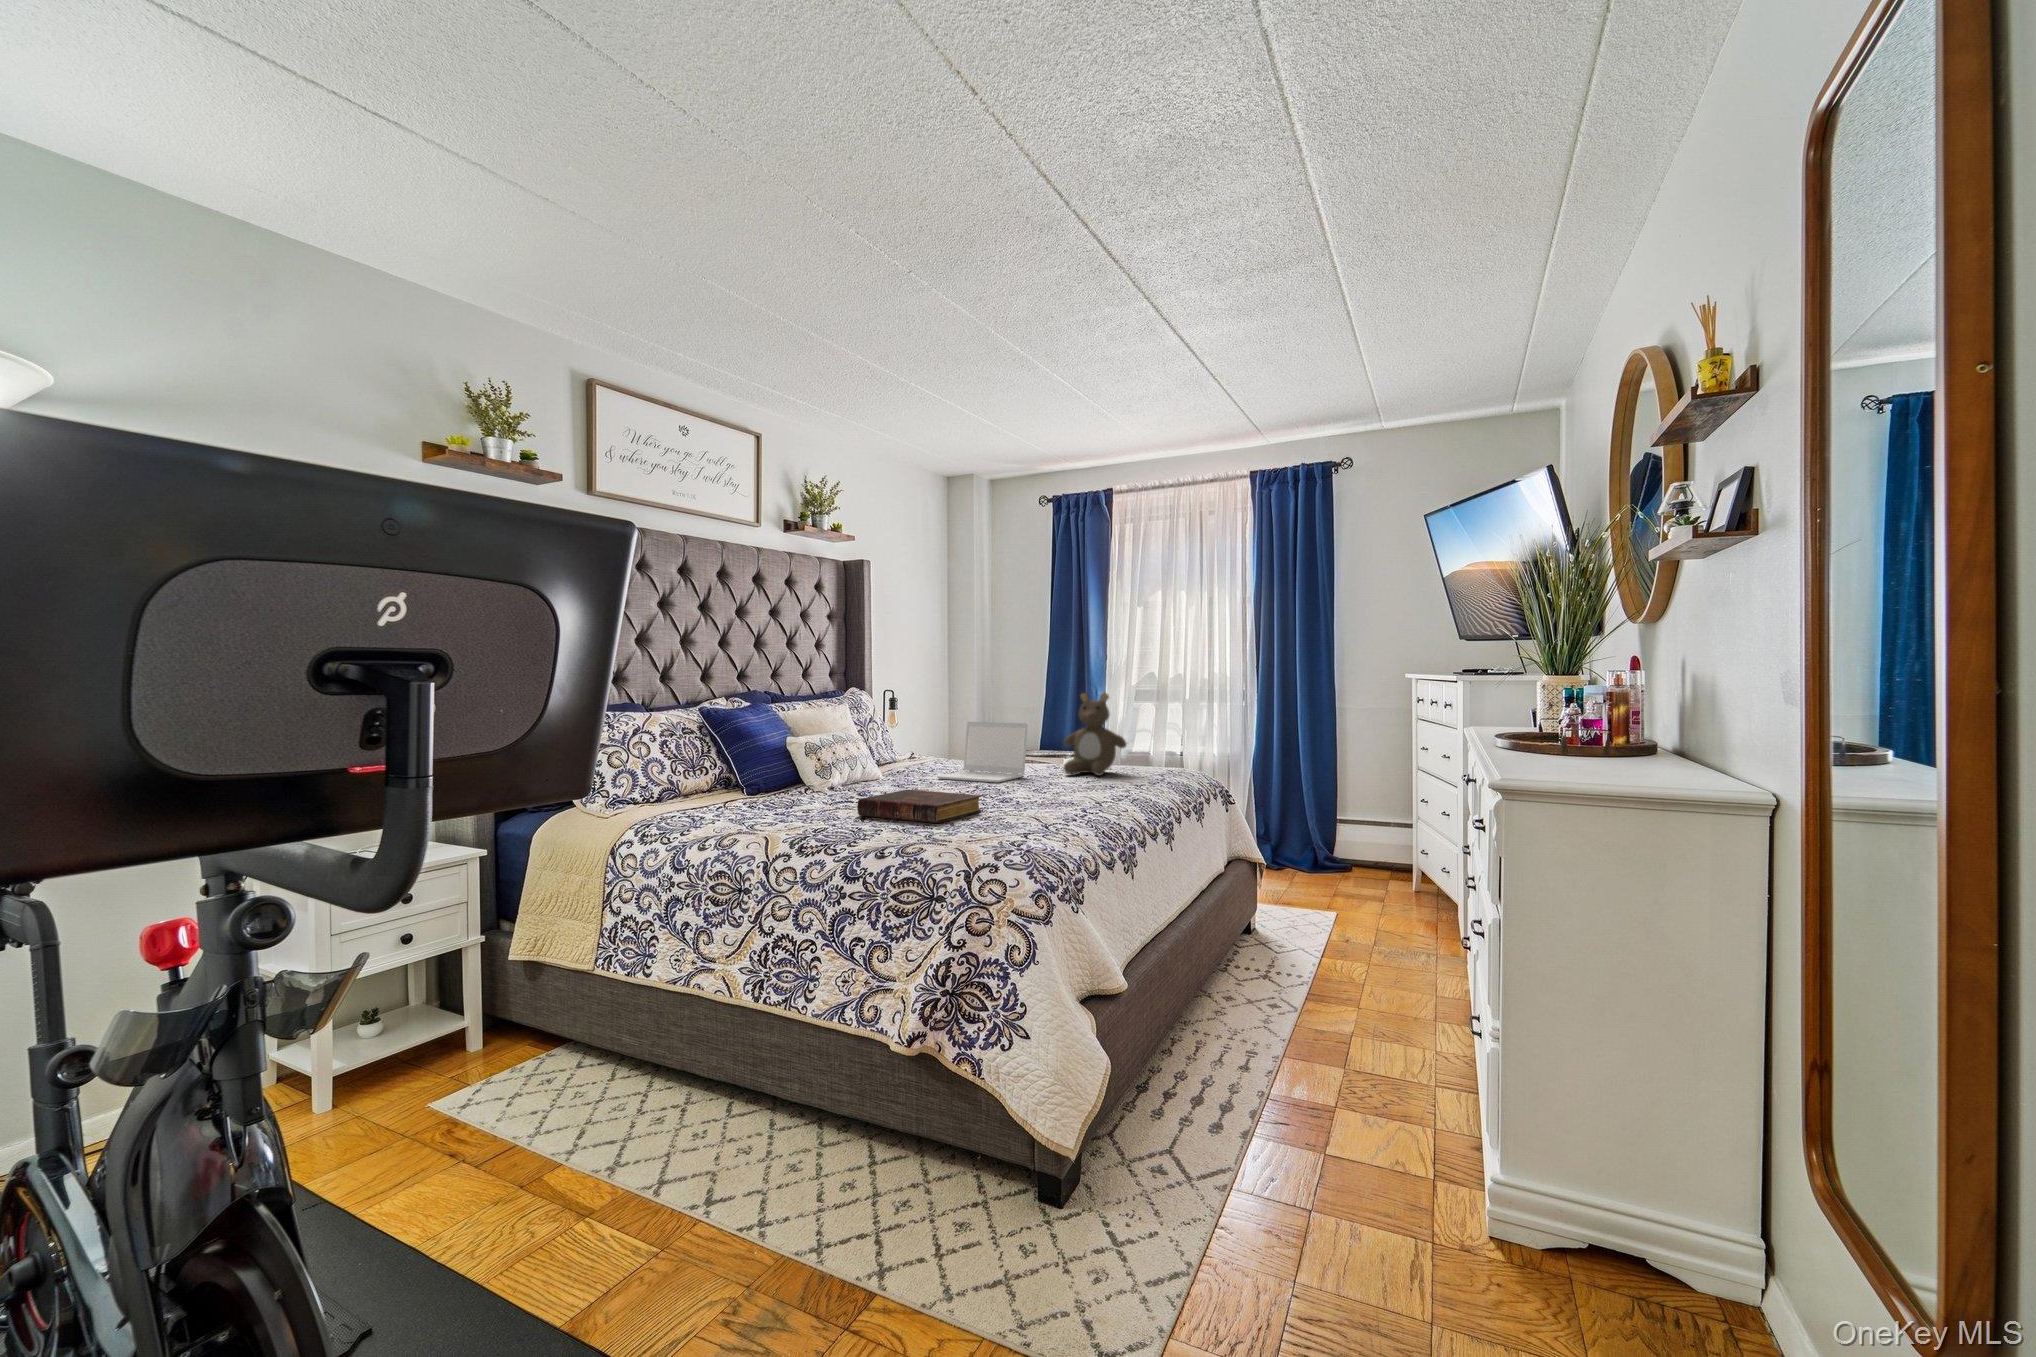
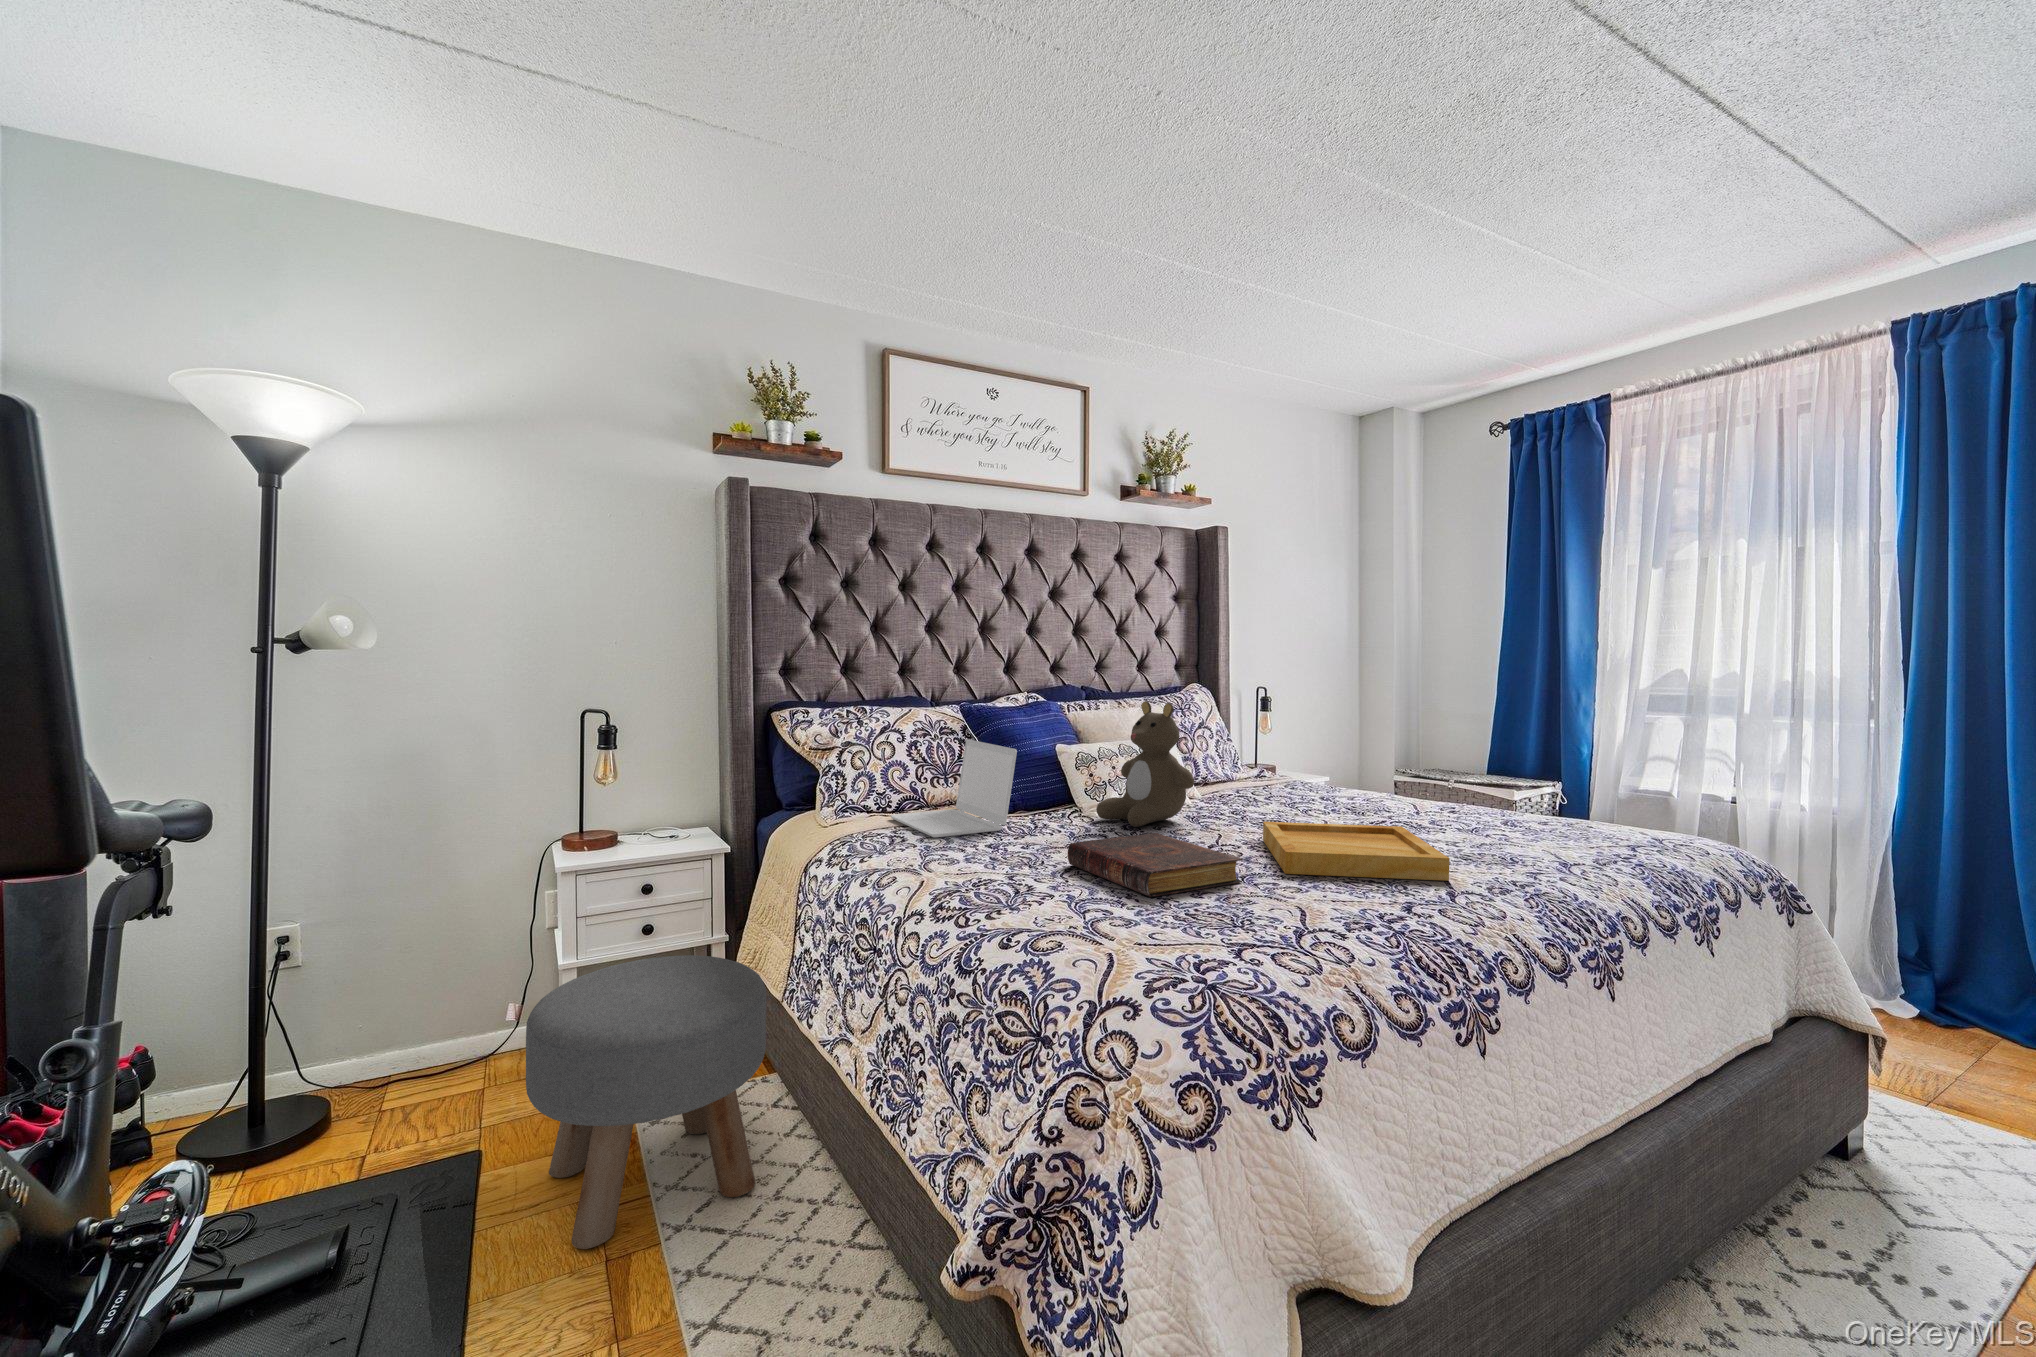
teddy bear: present [1064,693,1127,775] -> present [1096,701,1194,827]
laptop: present [937,722,1028,782] -> present [891,739,1017,837]
tray: none [966,774,1095,805] -> present [1263,822,1450,881]
ottoman: none [391,937,620,1187] -> present [526,955,766,1249]

